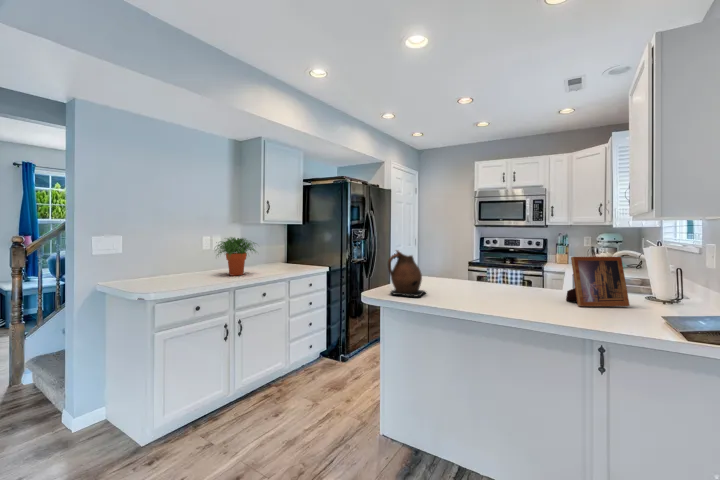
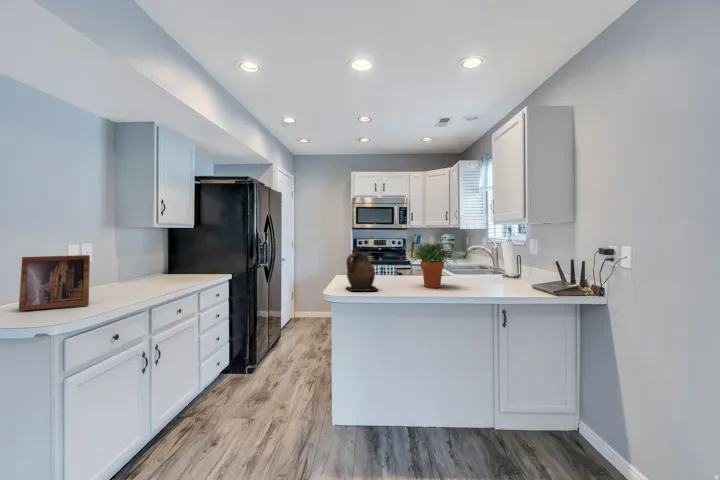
potted plant: present [216,237,255,275] -> present [412,243,455,288]
picture frame: present [566,256,630,306] -> present [19,255,90,311]

